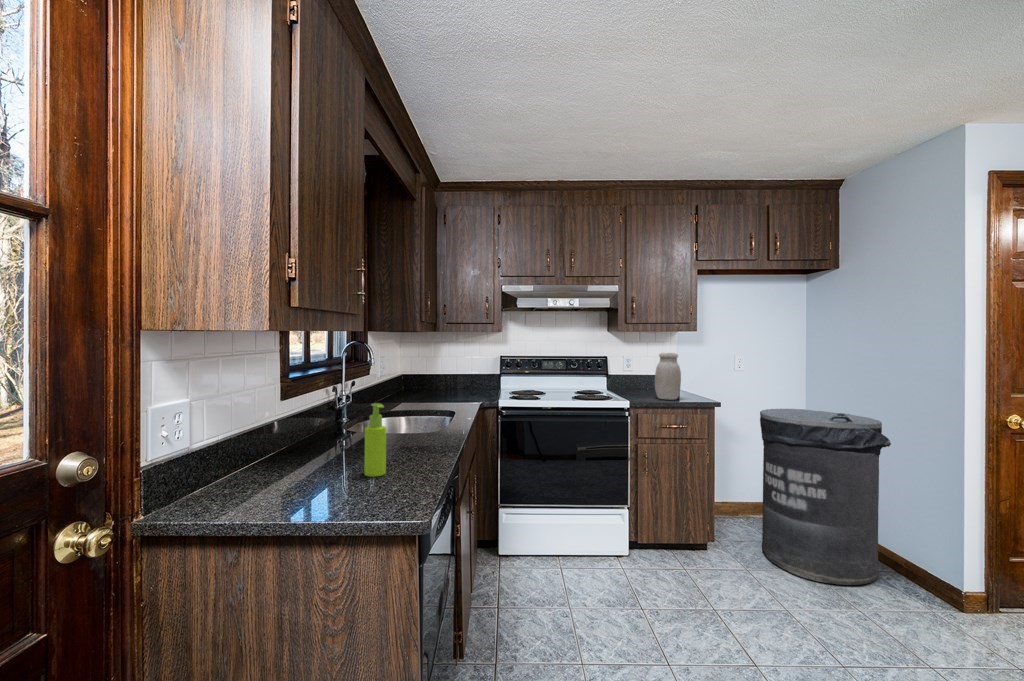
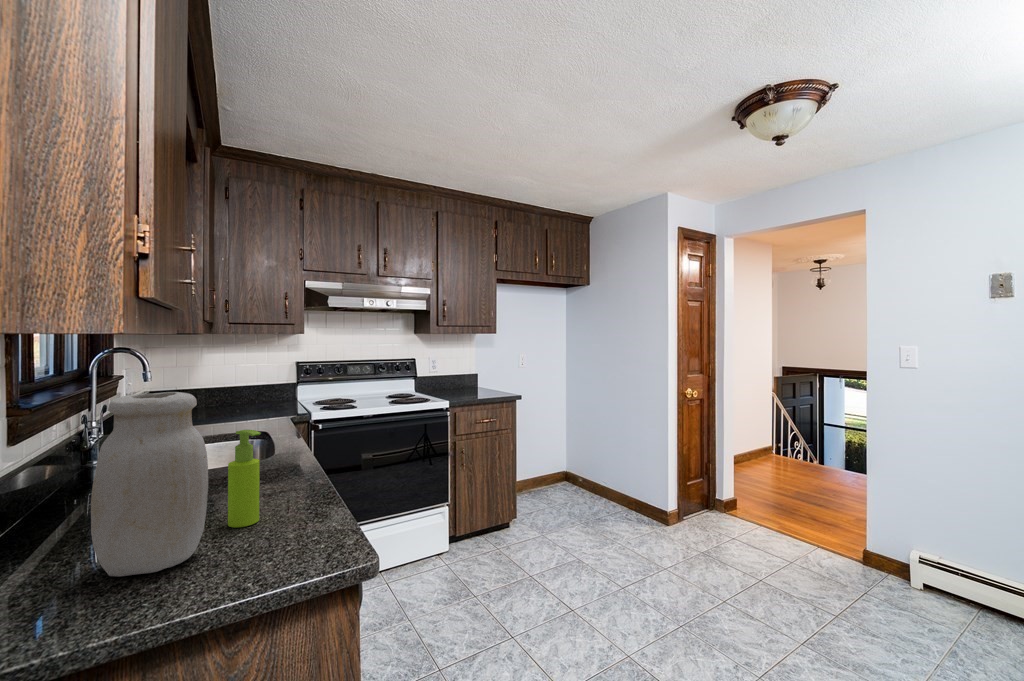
jar: present [655,353,681,400] -> present [91,392,208,576]
trash can: present [760,409,891,585] -> none [546,397,635,532]

